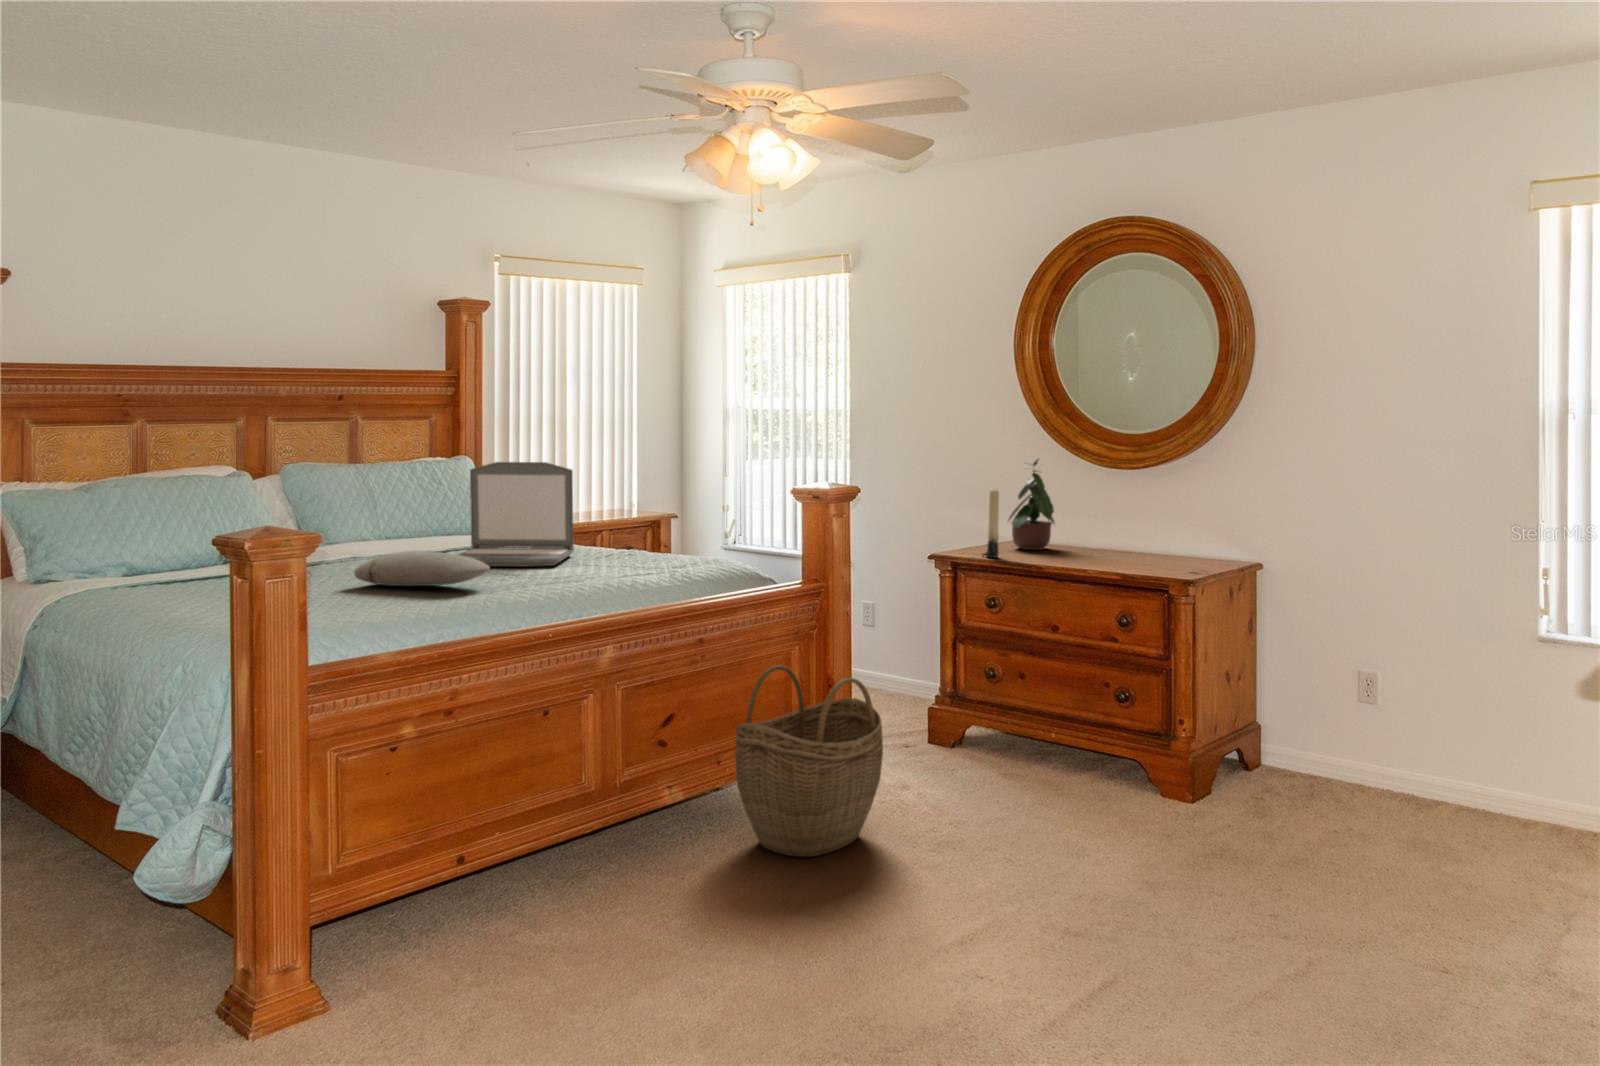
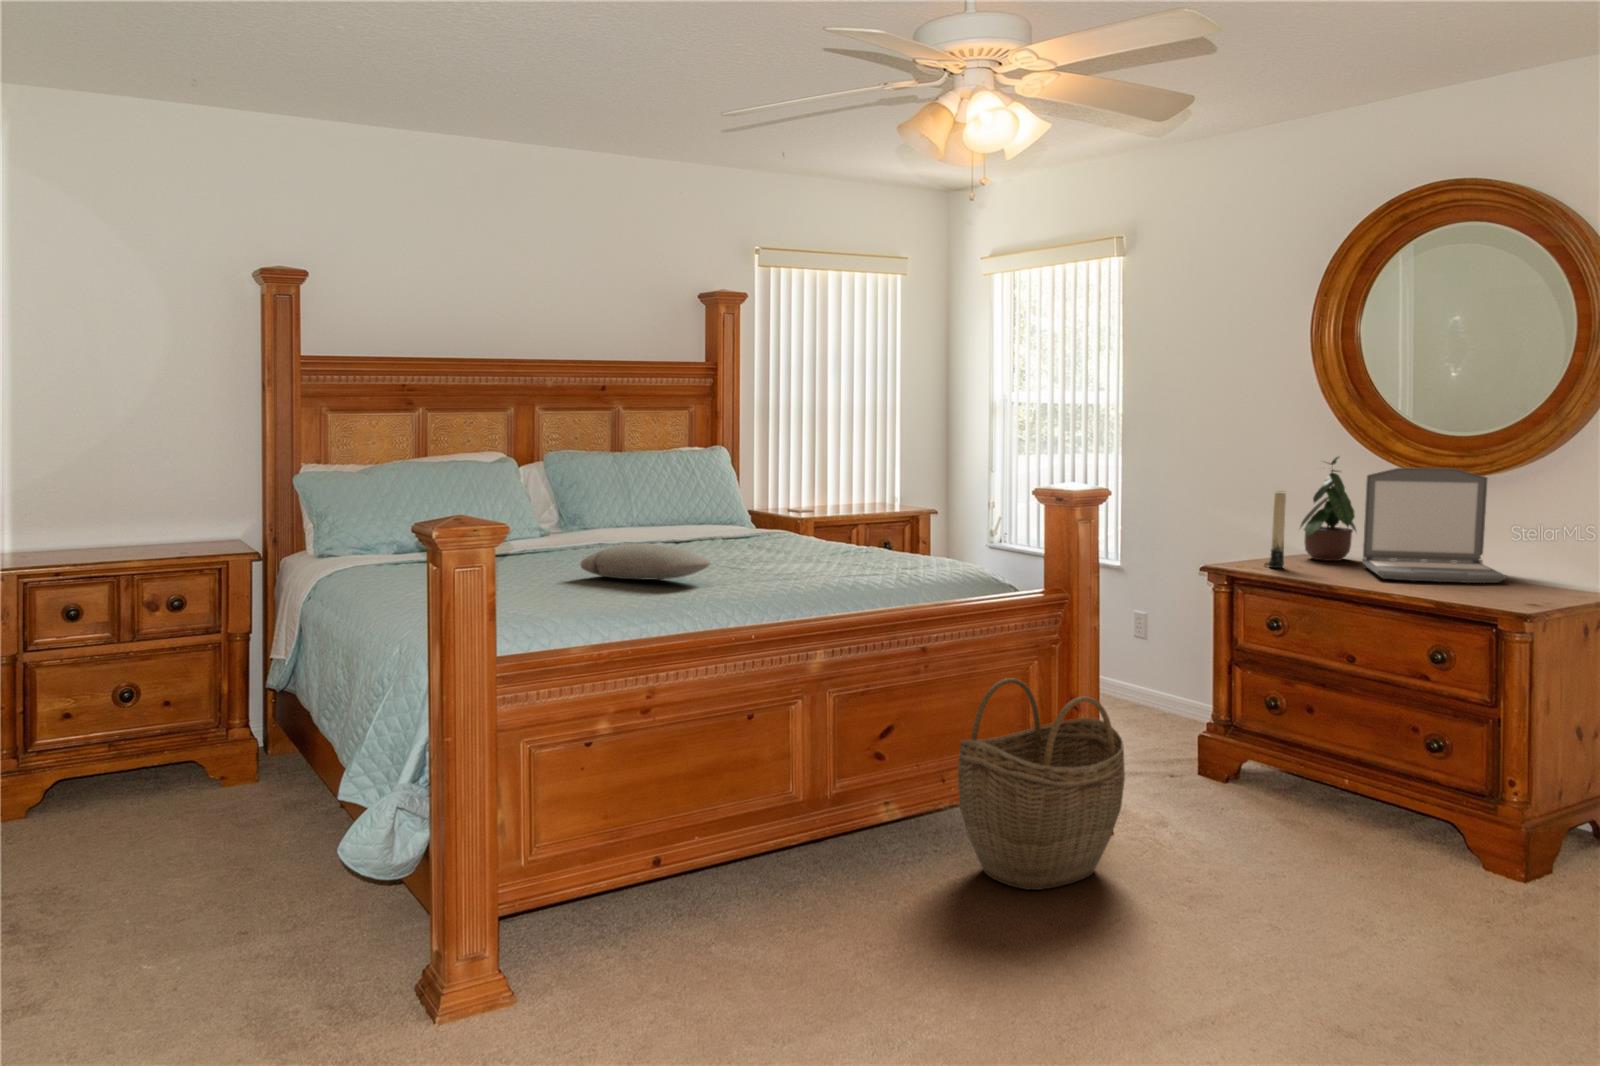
laptop: present [458,462,574,566] -> present [1362,468,1506,583]

